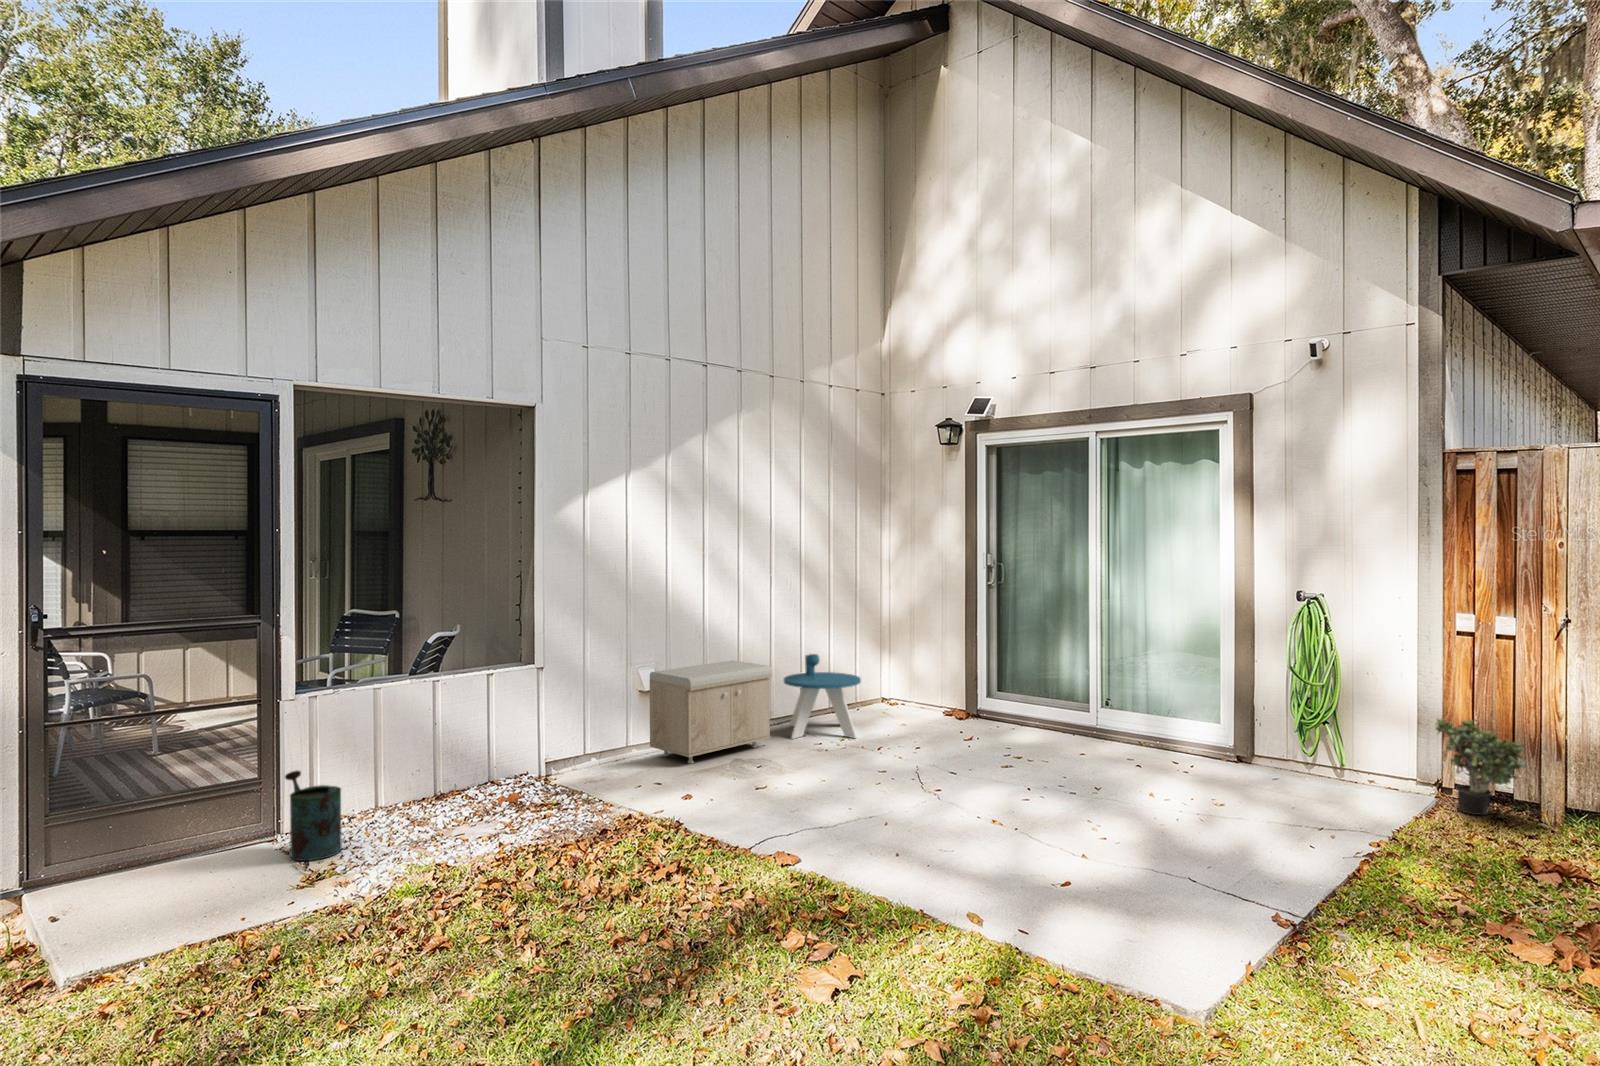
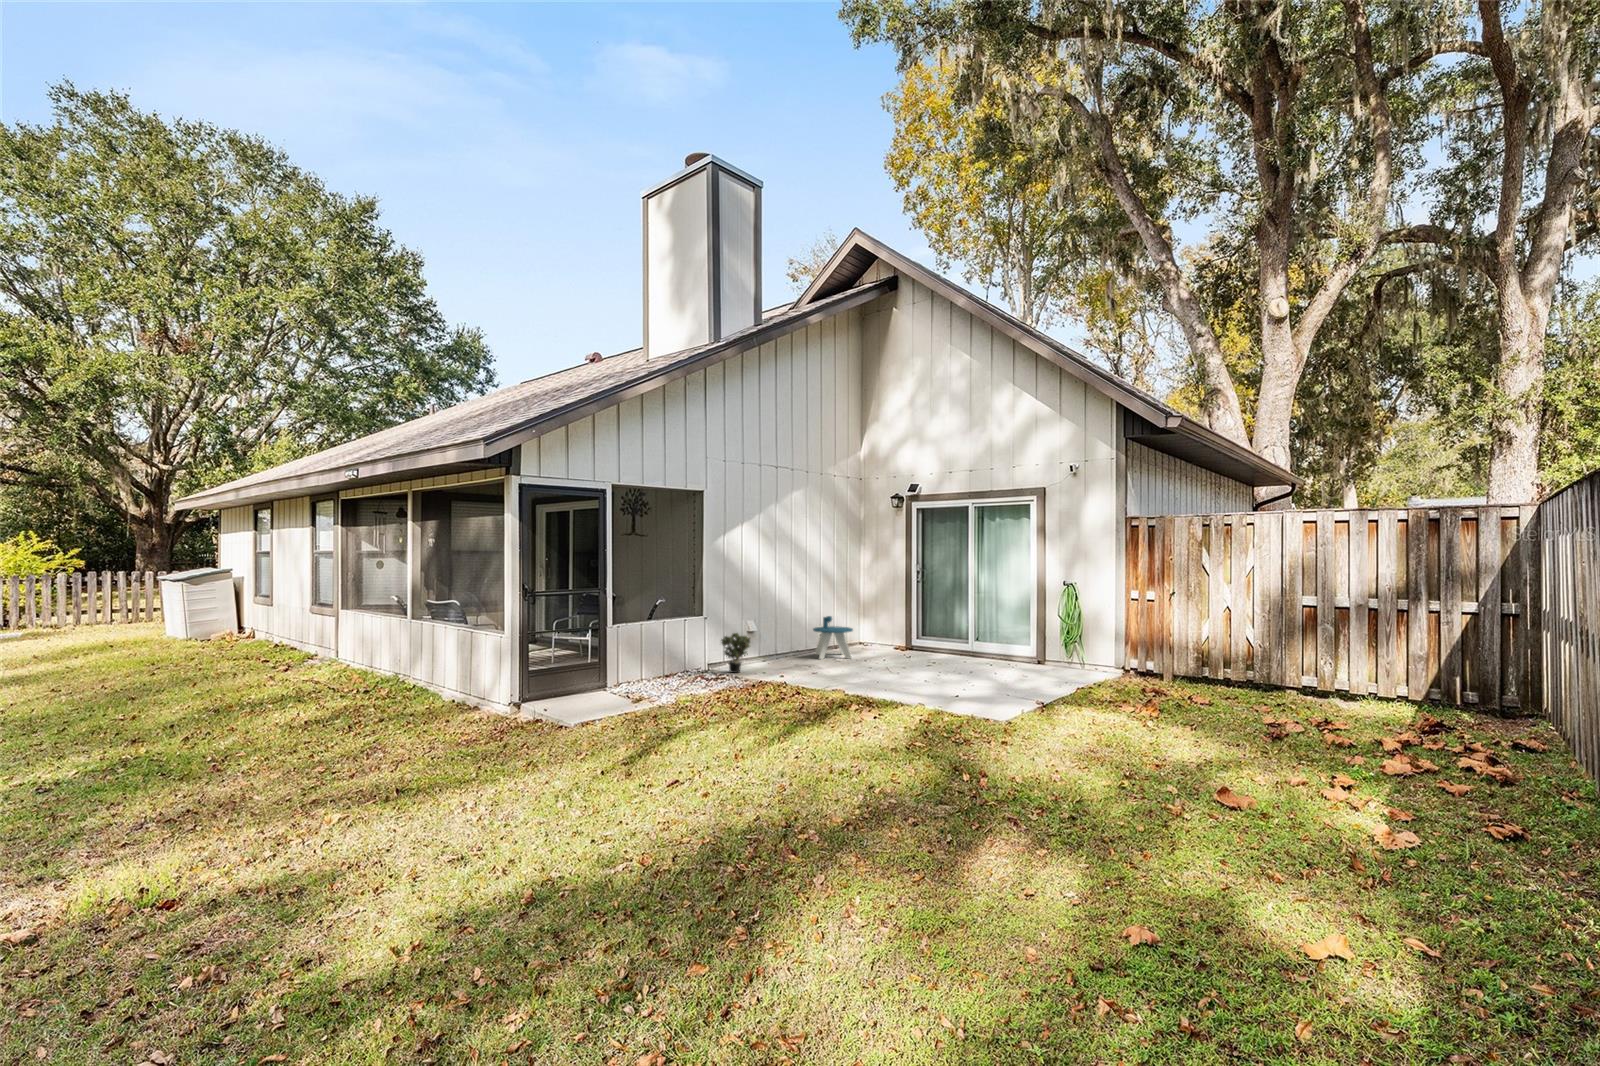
storage bench: present [650,660,772,763] -> none [752,619,812,668]
potted plant: present [1433,719,1526,815] -> present [721,633,750,673]
watering can: present [285,770,342,861] -> none [615,661,649,698]

